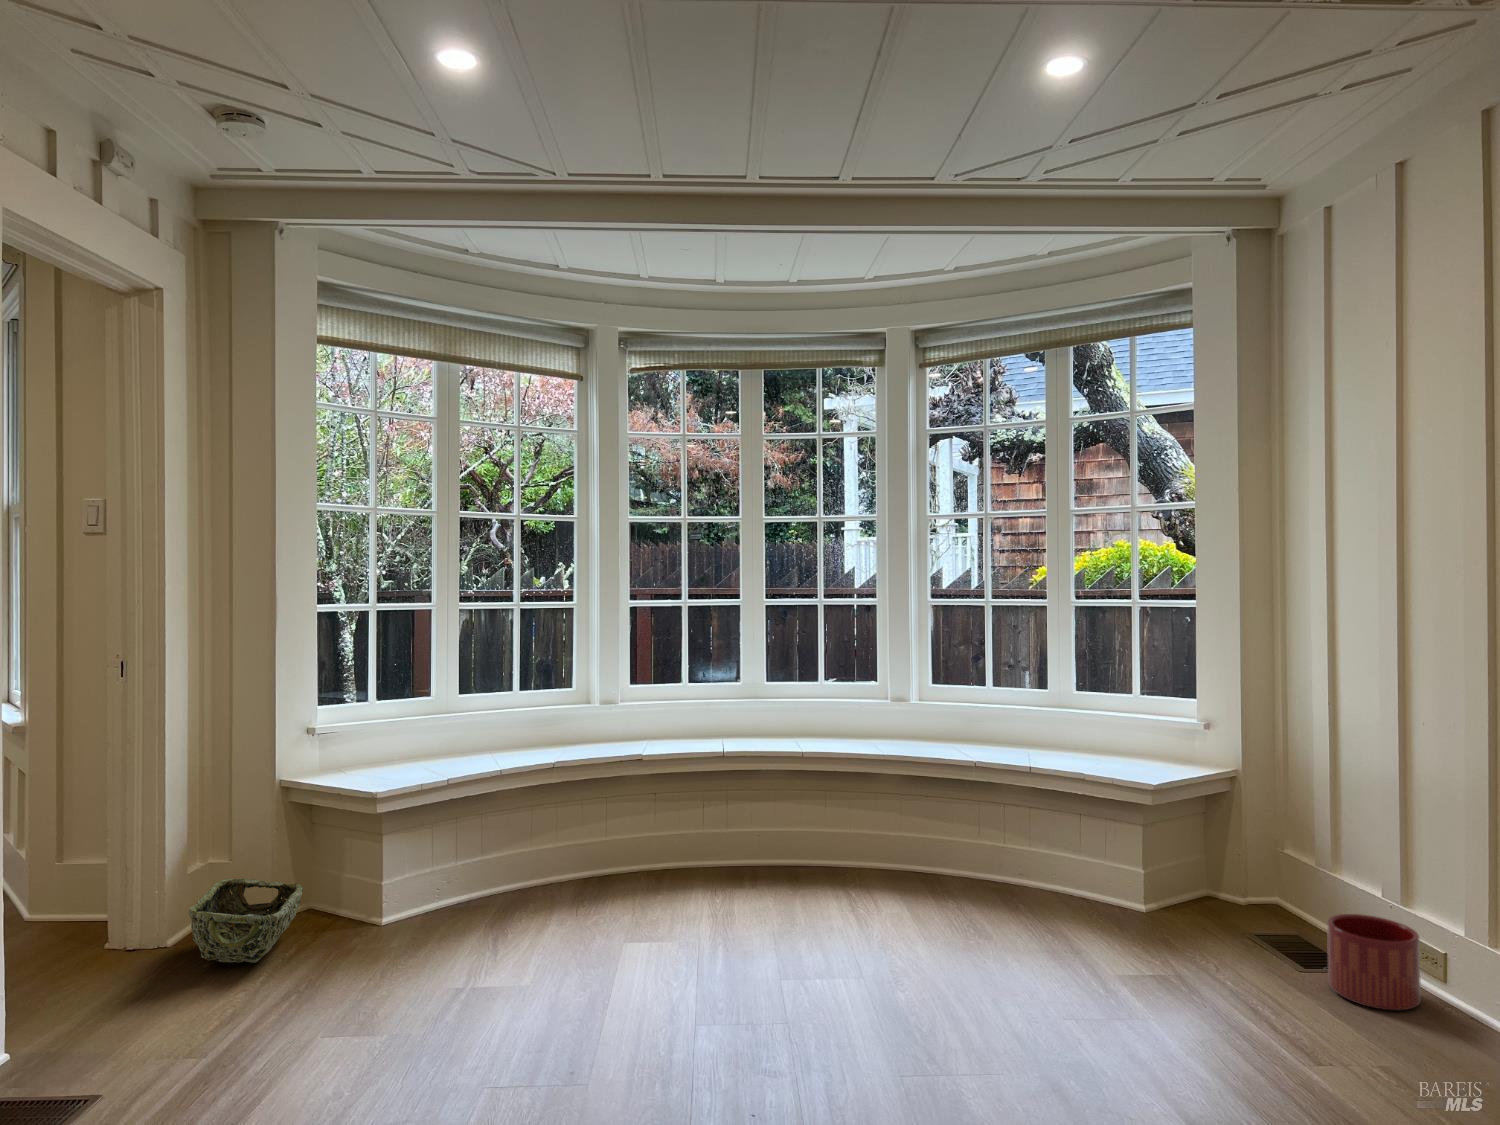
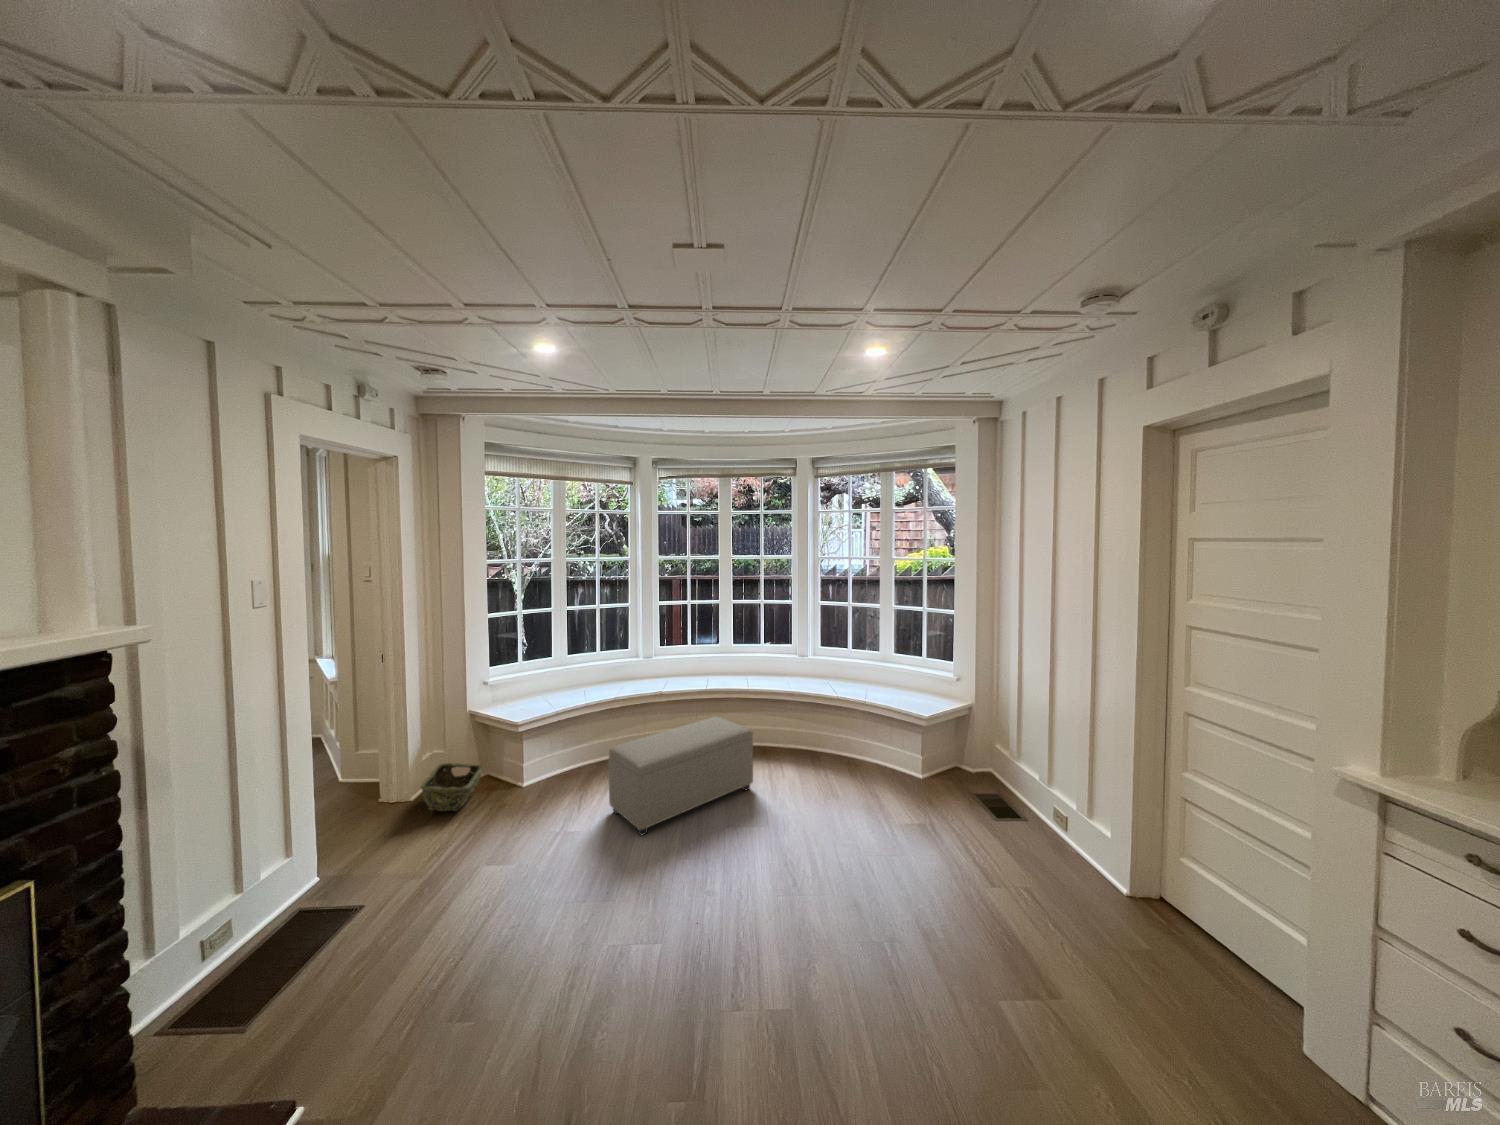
ottoman: none [551,795,823,1001] -> present [608,717,753,835]
planter: present [1327,914,1421,1010] -> none [1007,790,1052,843]

